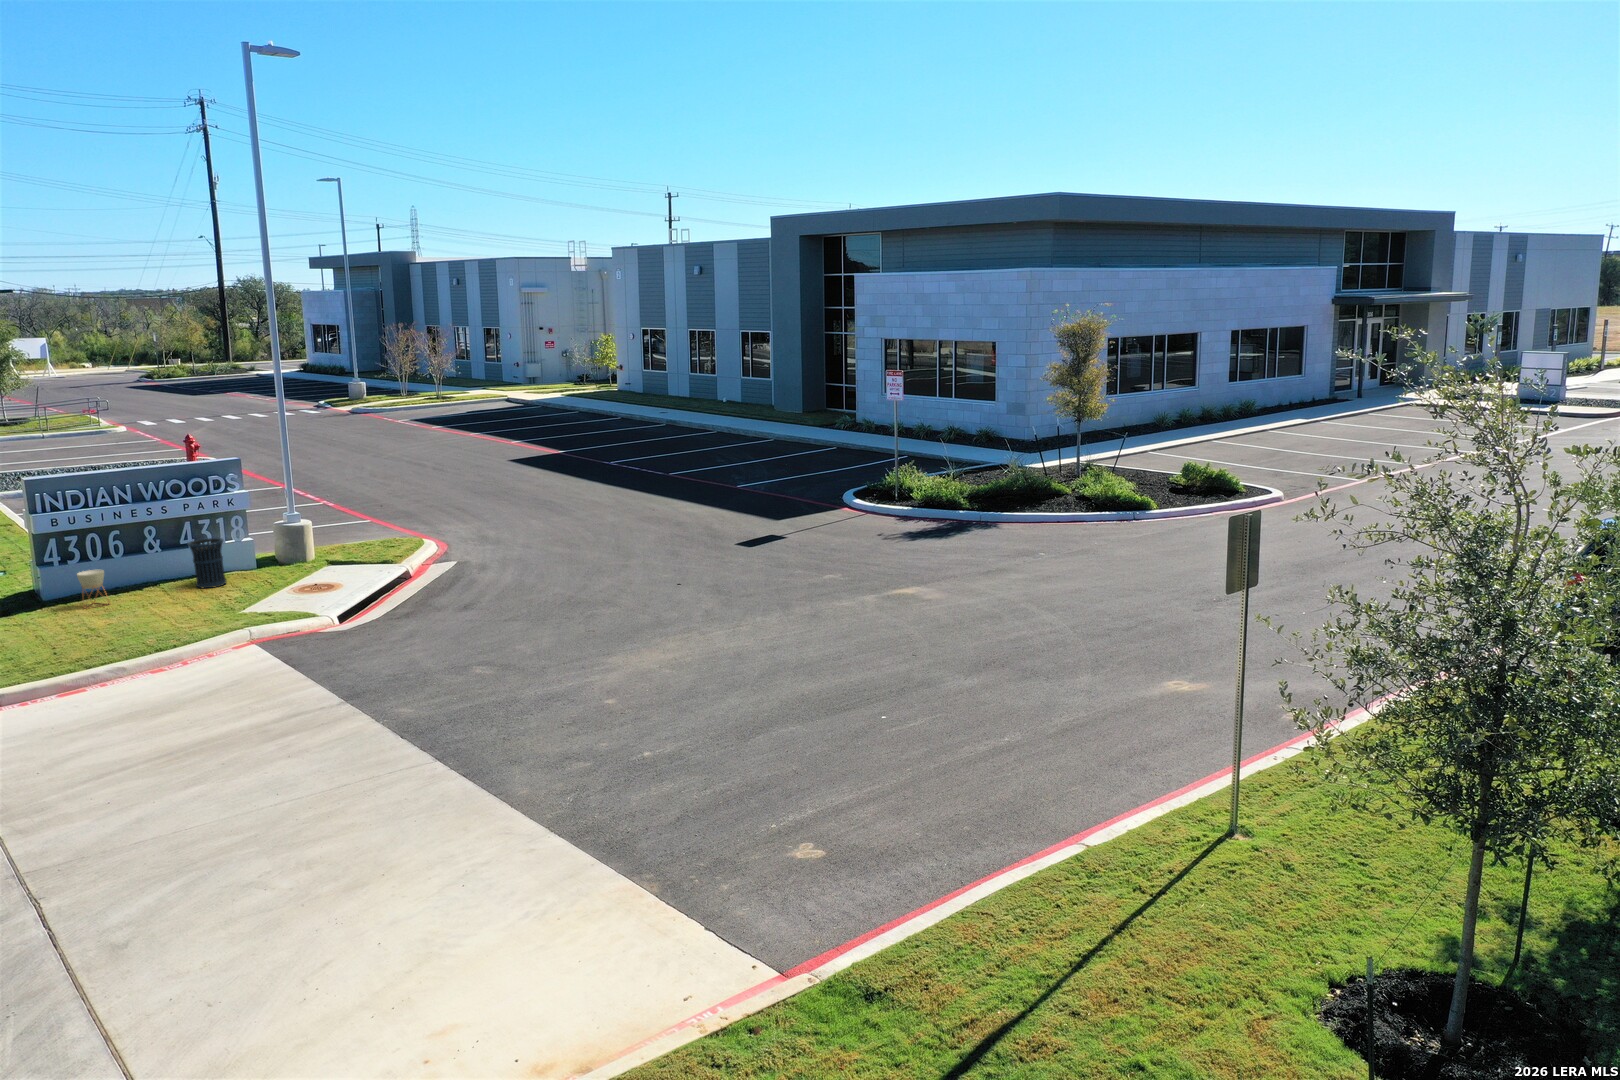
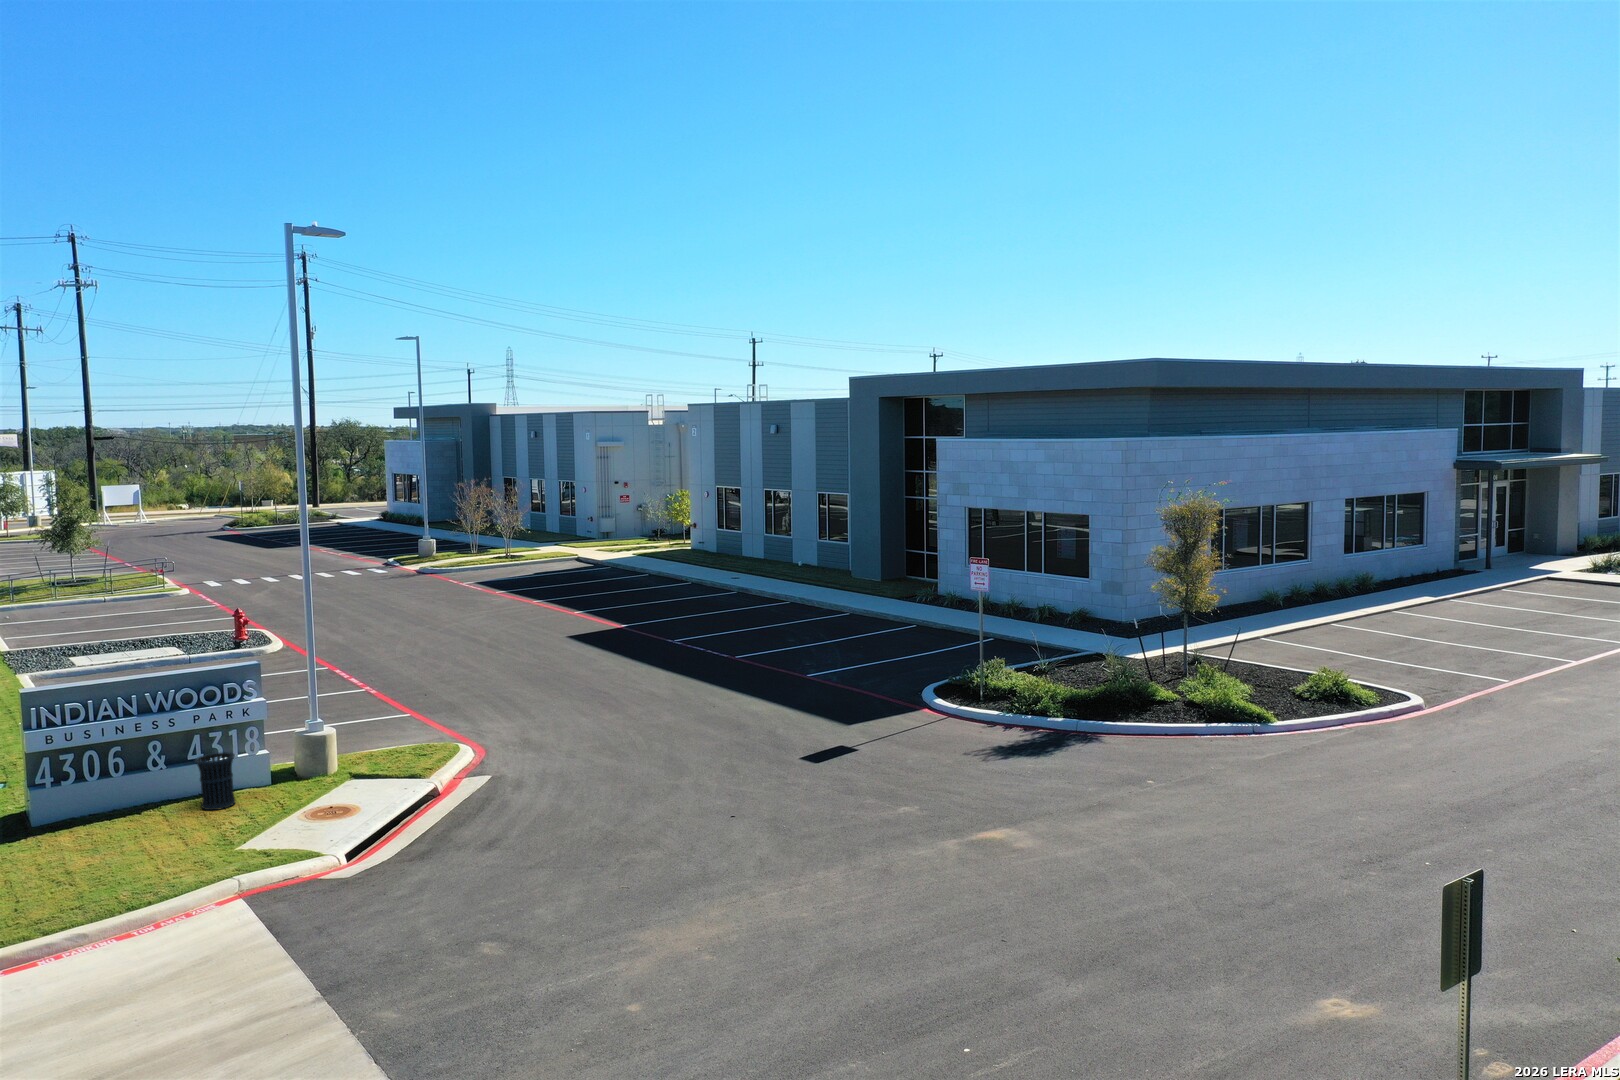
planter: present [77,570,110,609] -> none [68,792,103,837]

